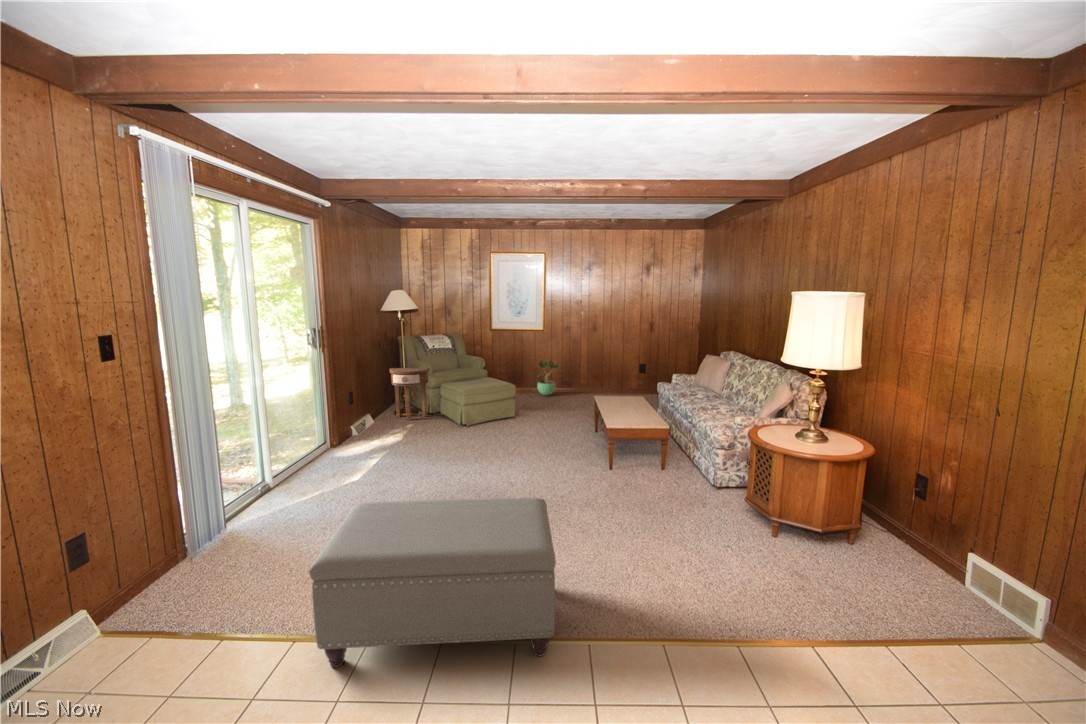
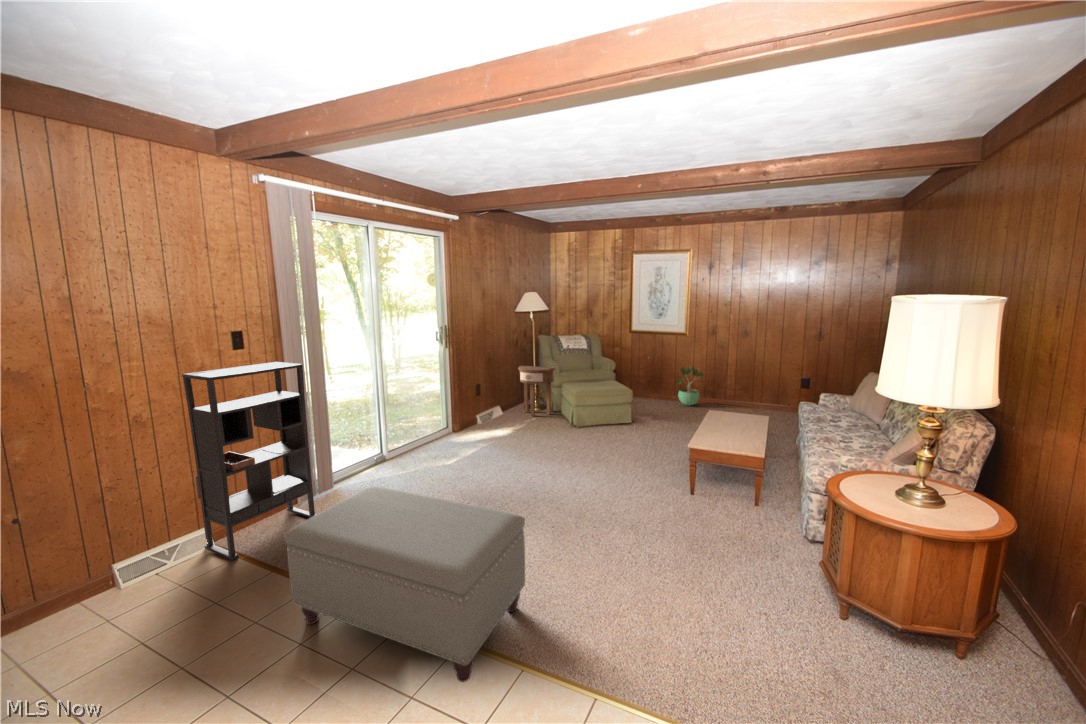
bookshelf: none [46,376,235,640] -> present [182,362,317,560]

